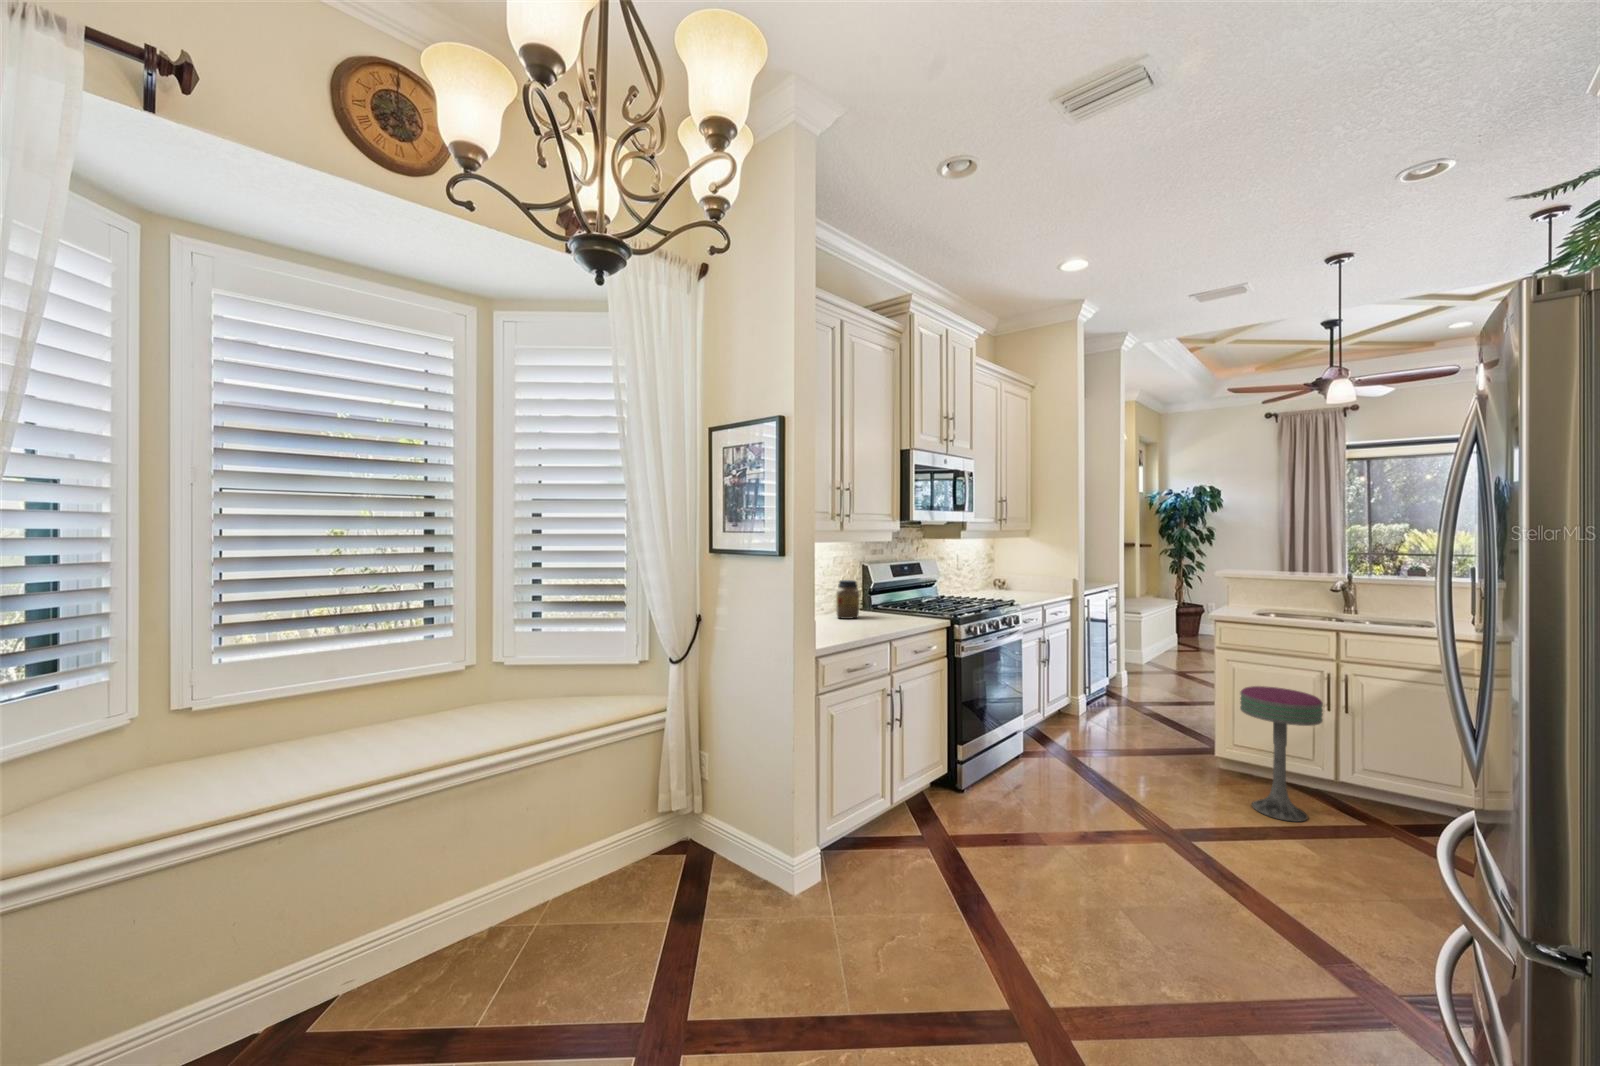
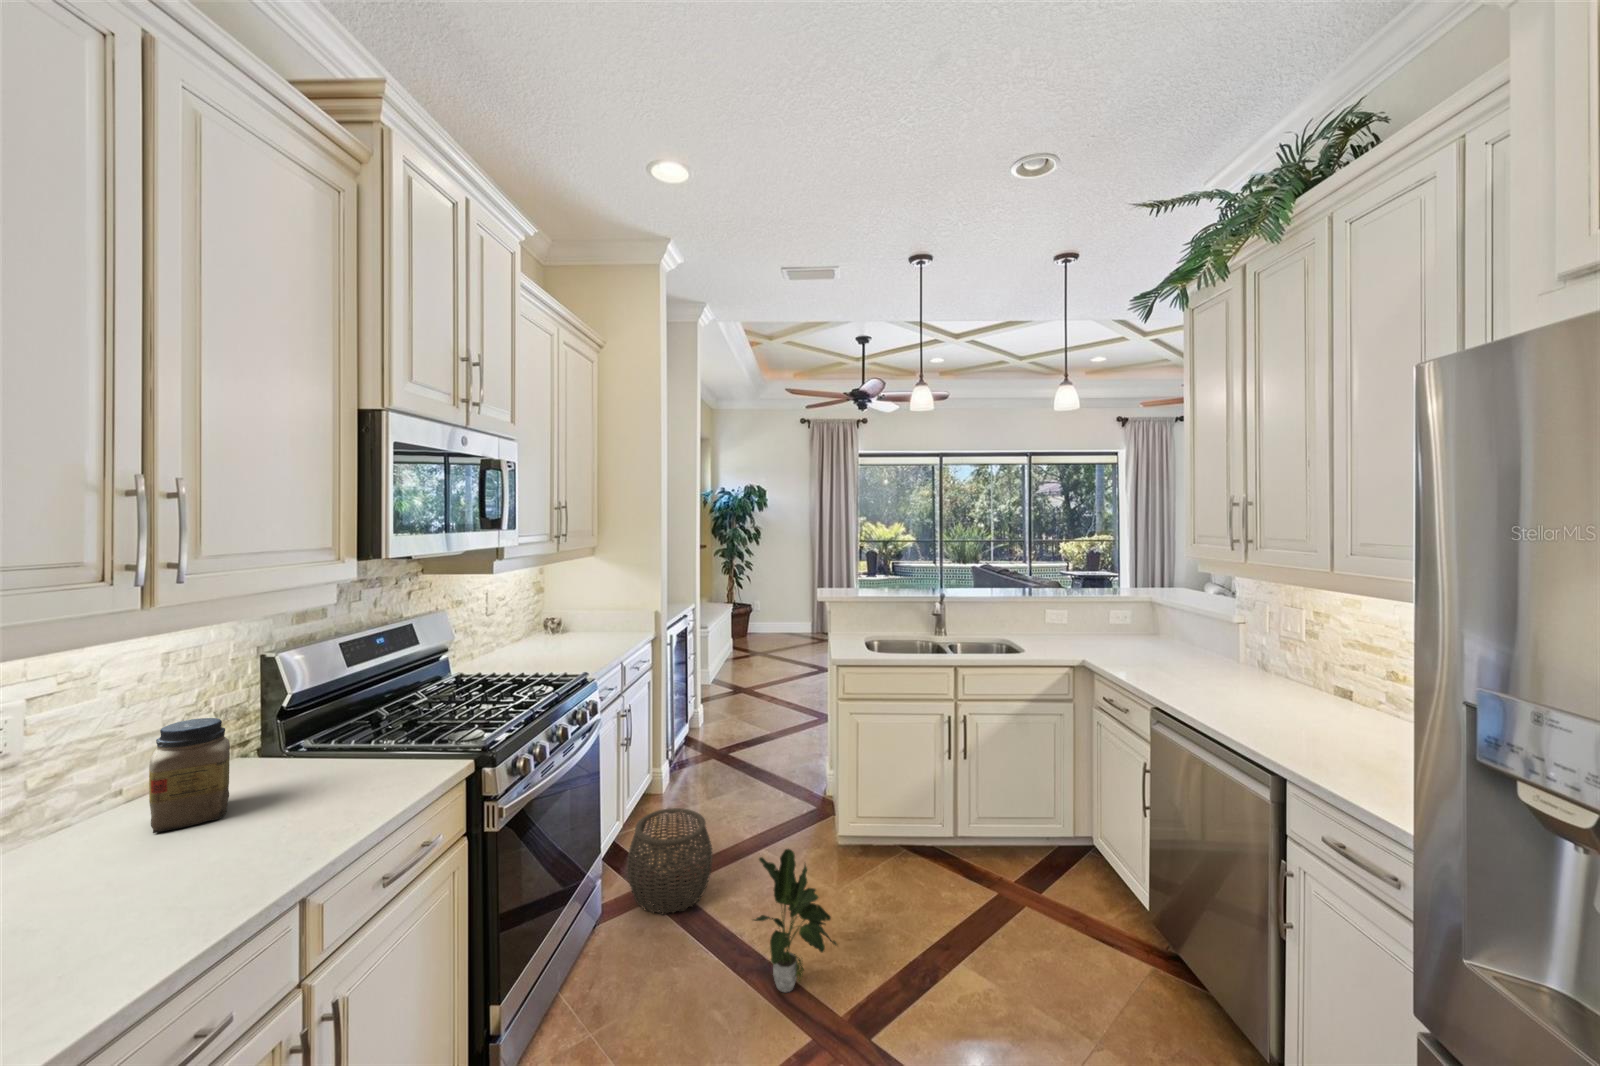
bar stool: present [1240,686,1323,822] -> none [870,746,950,915]
woven basket: none [1042,705,1105,769] -> present [627,808,713,915]
potted plant: none [1114,722,1184,818] -> present [754,849,837,992]

